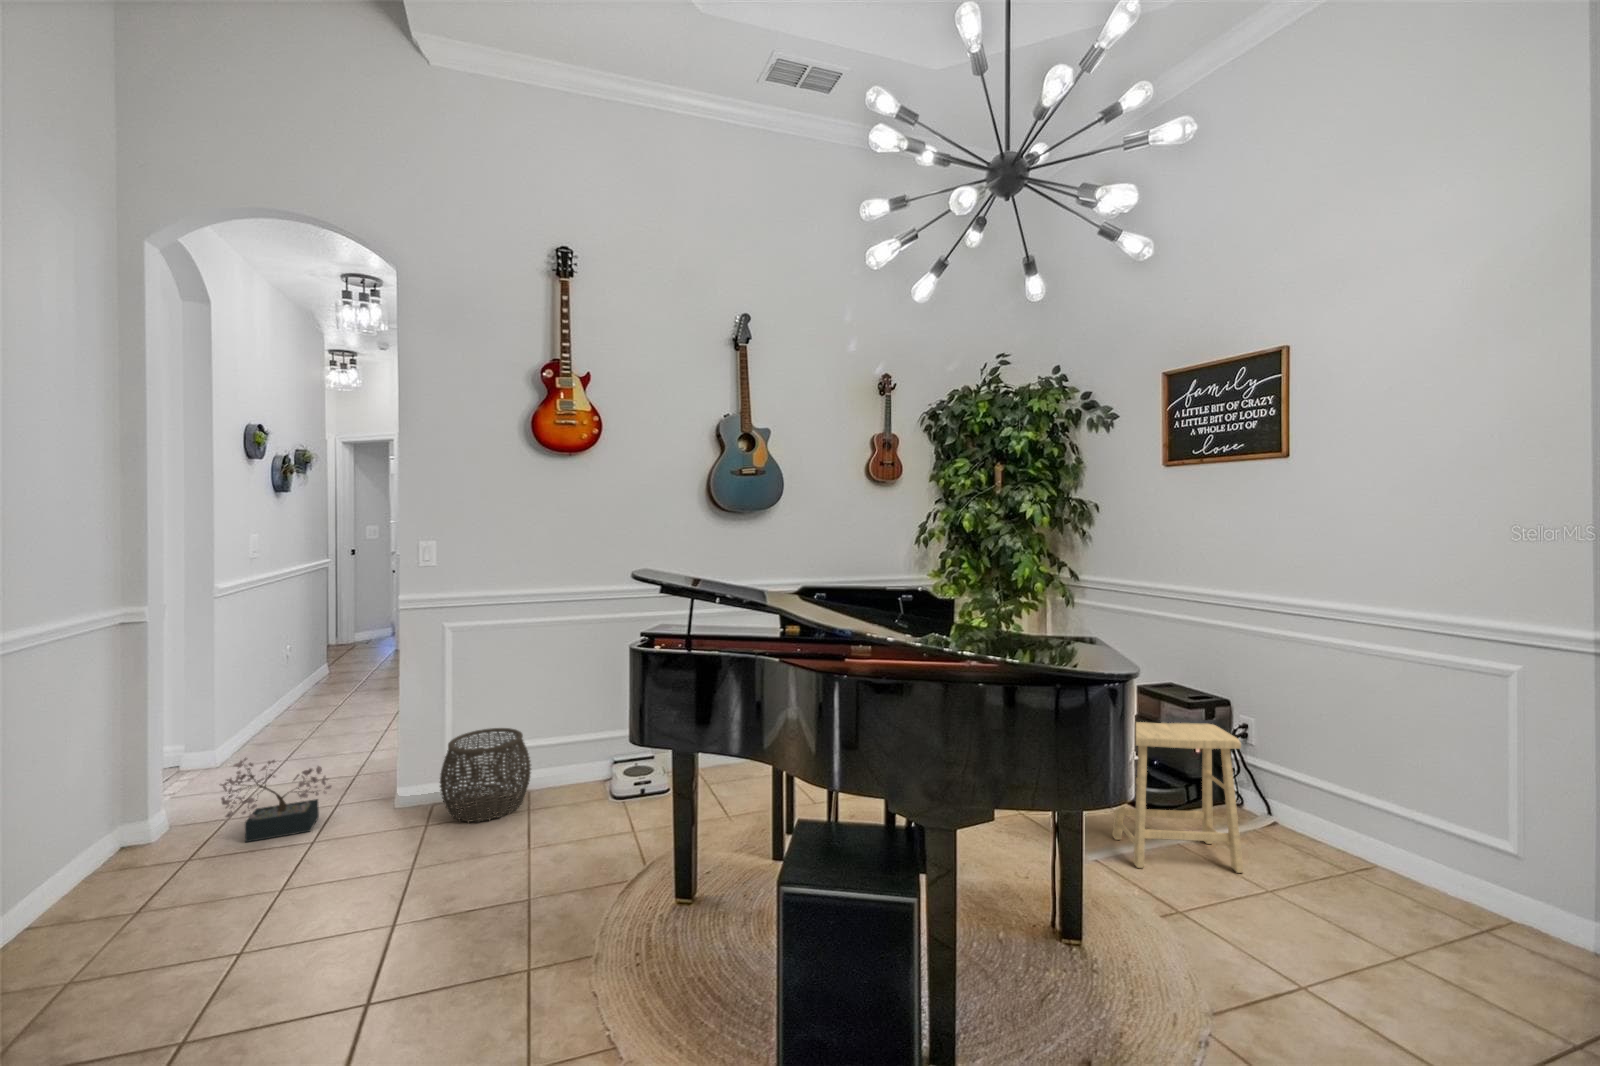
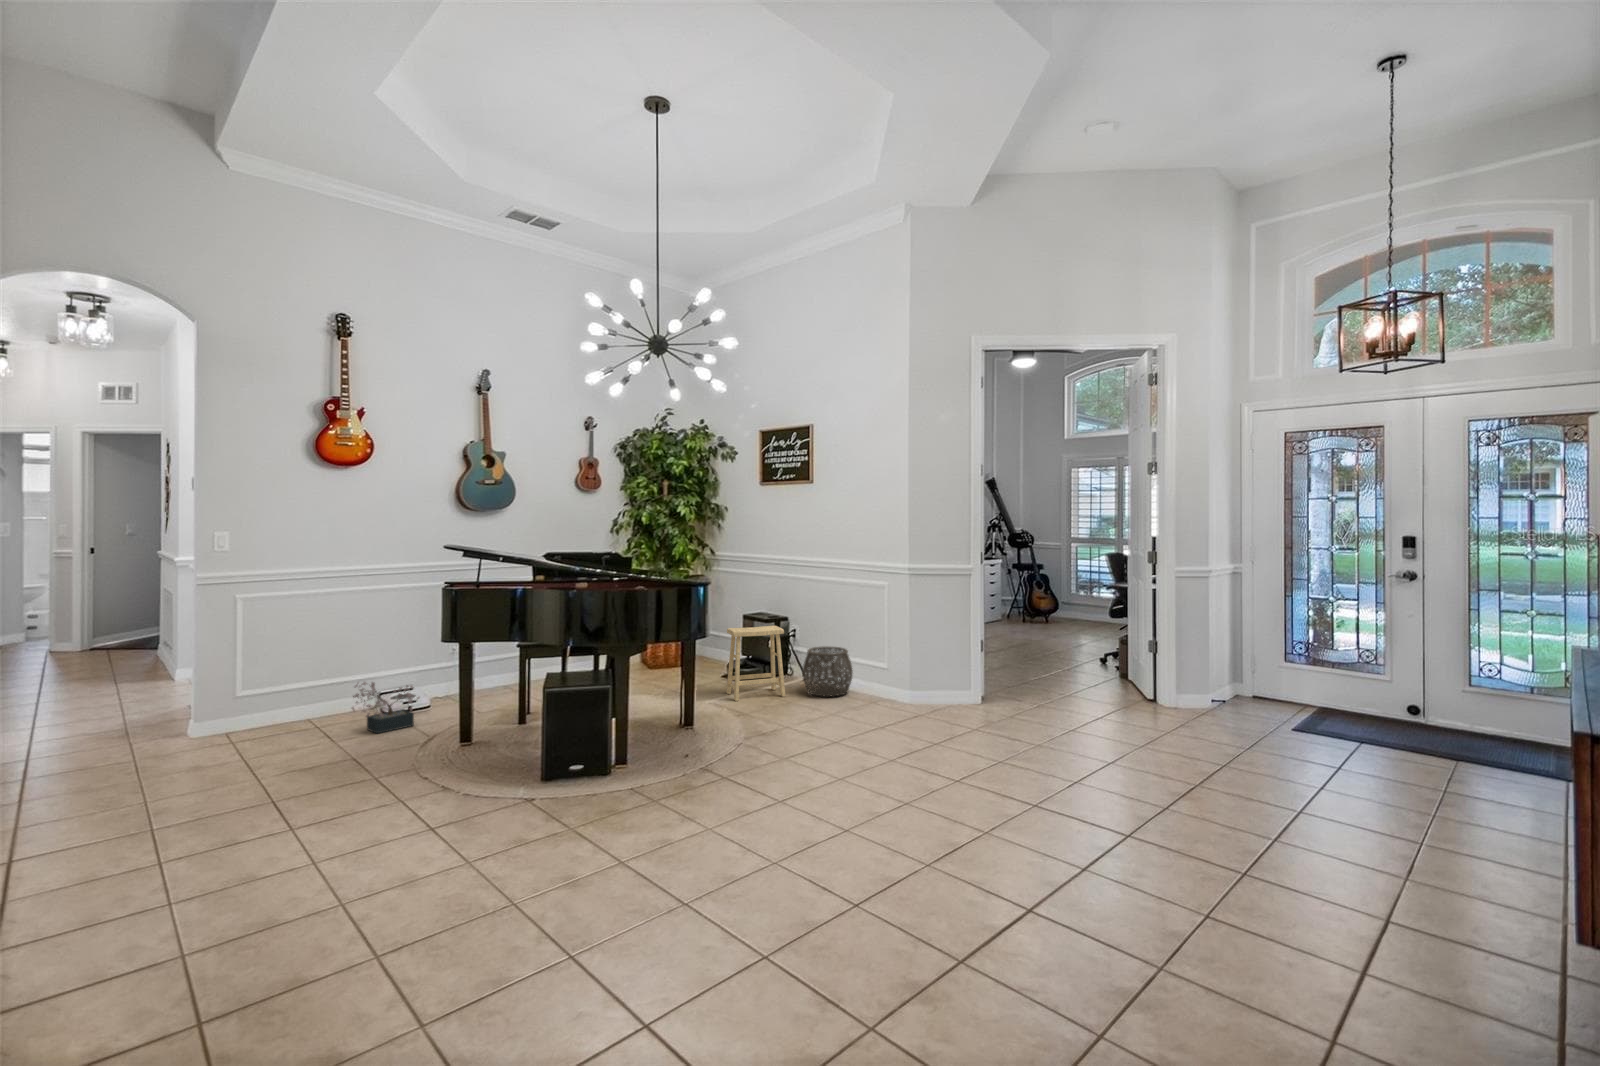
woven basket: present [440,728,531,822] -> present [803,646,853,697]
decorative plant: present [220,758,331,842] -> present [352,682,420,733]

